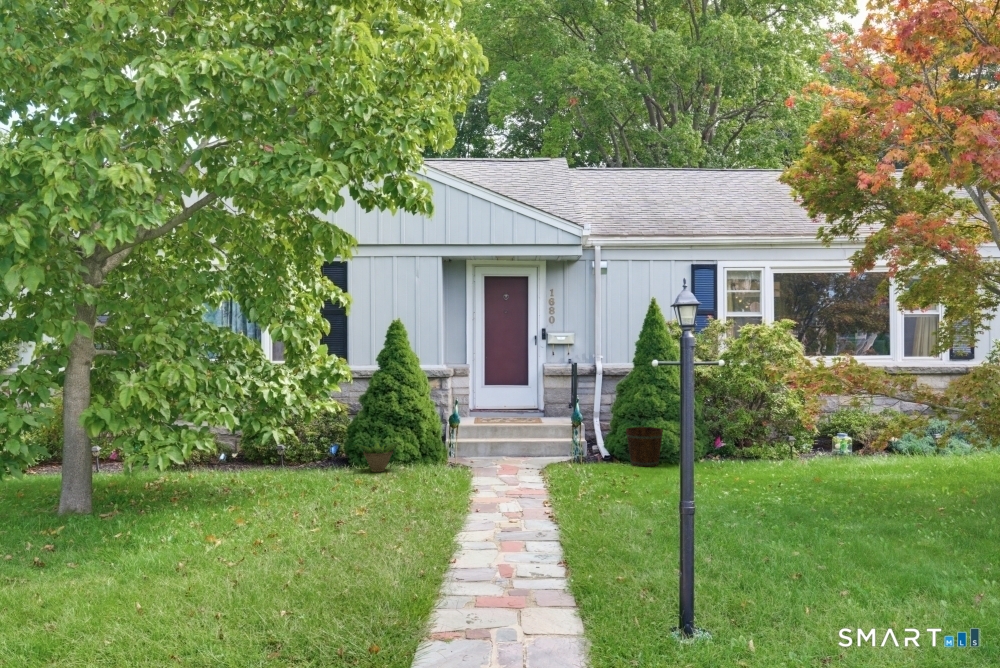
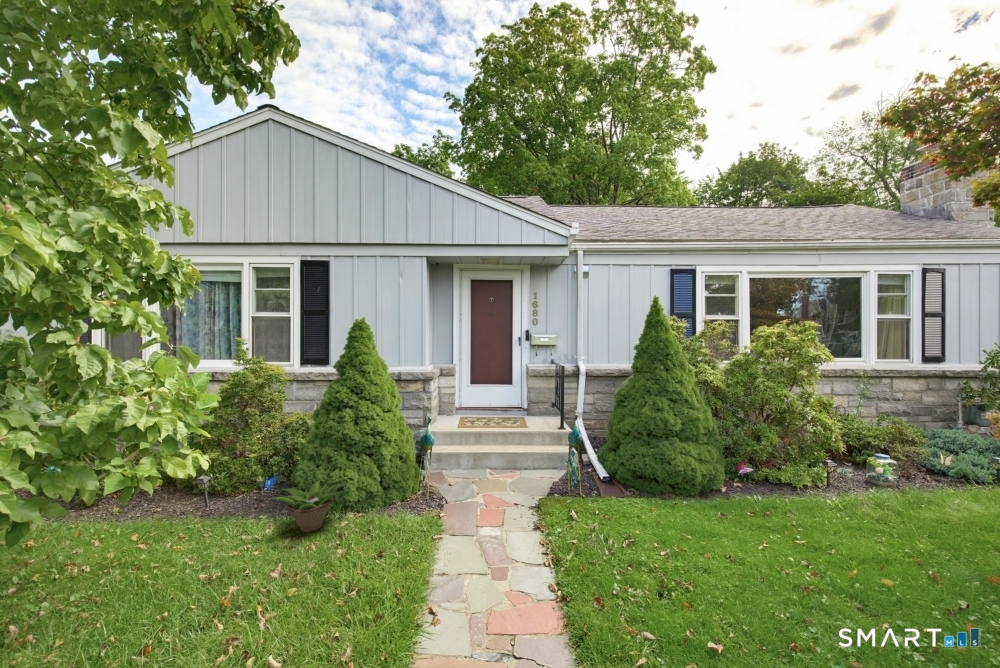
bucket: present [626,426,663,467] -> none [641,450,693,513]

